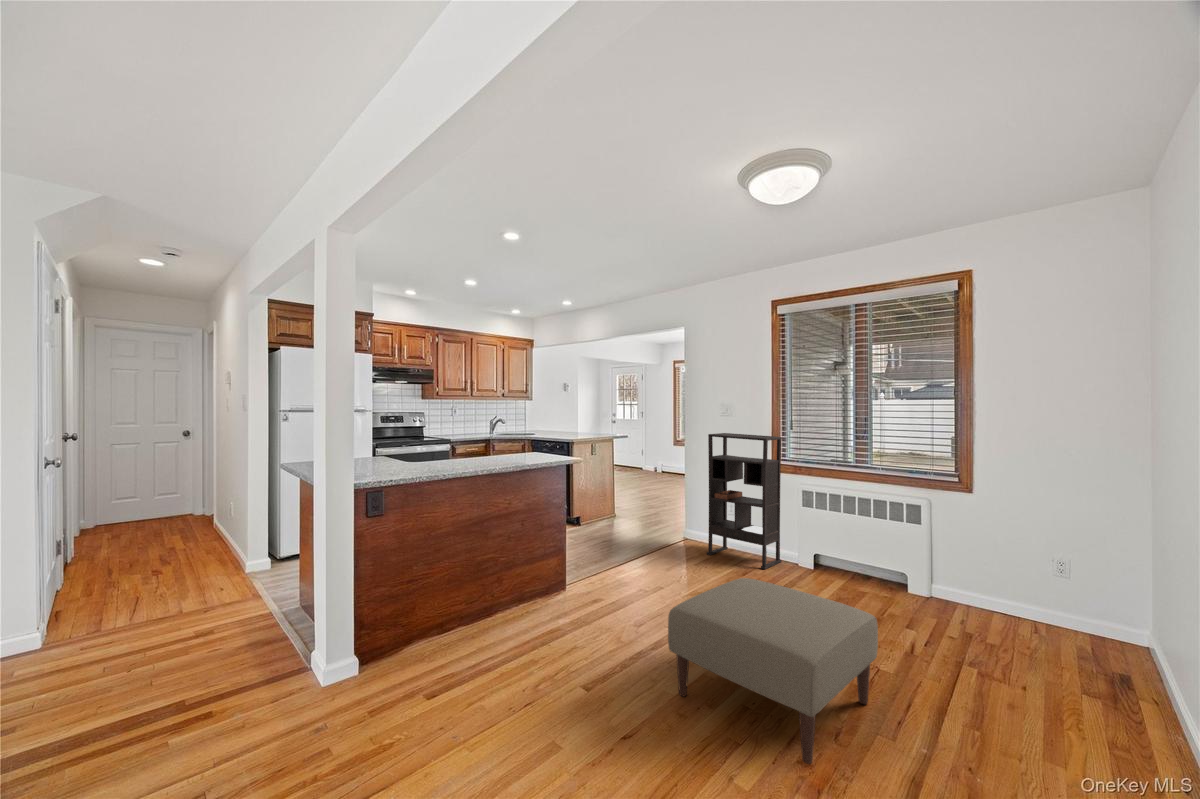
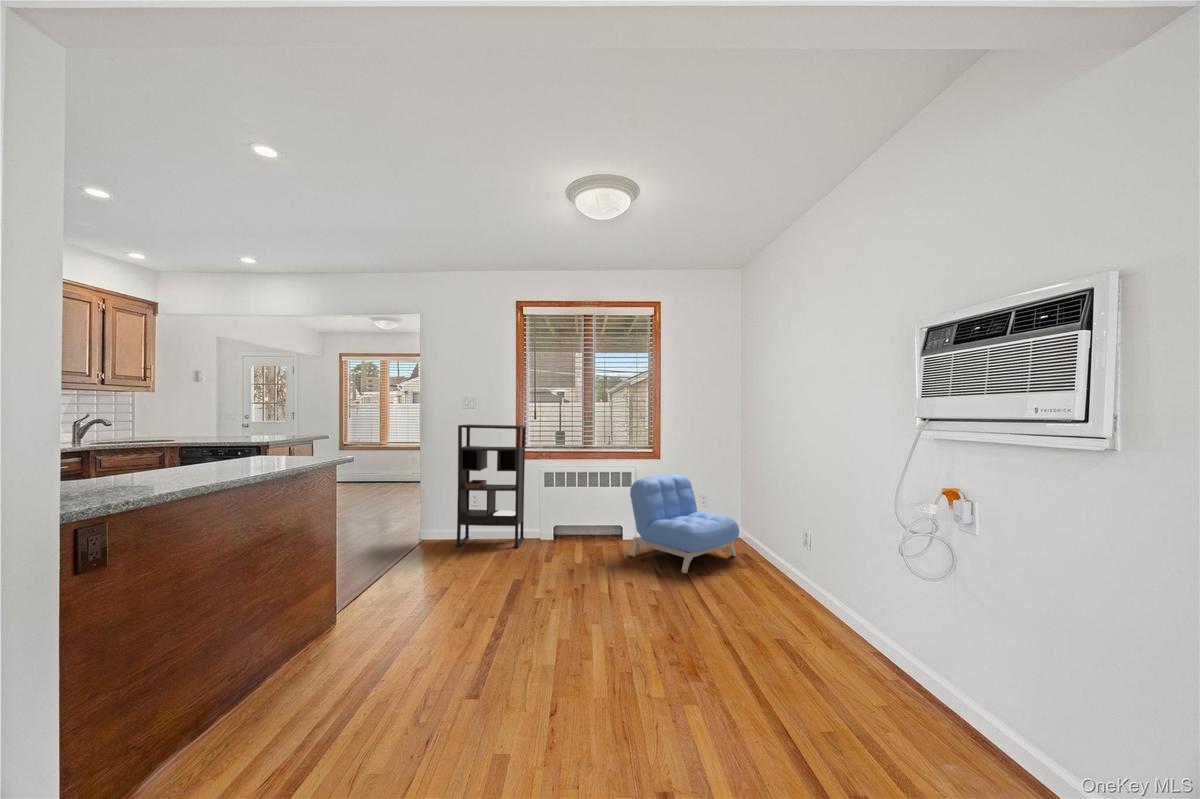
armchair: none [894,515,1088,661] -> present [630,474,739,573]
ottoman: present [668,578,878,764] -> none [548,544,691,667]

